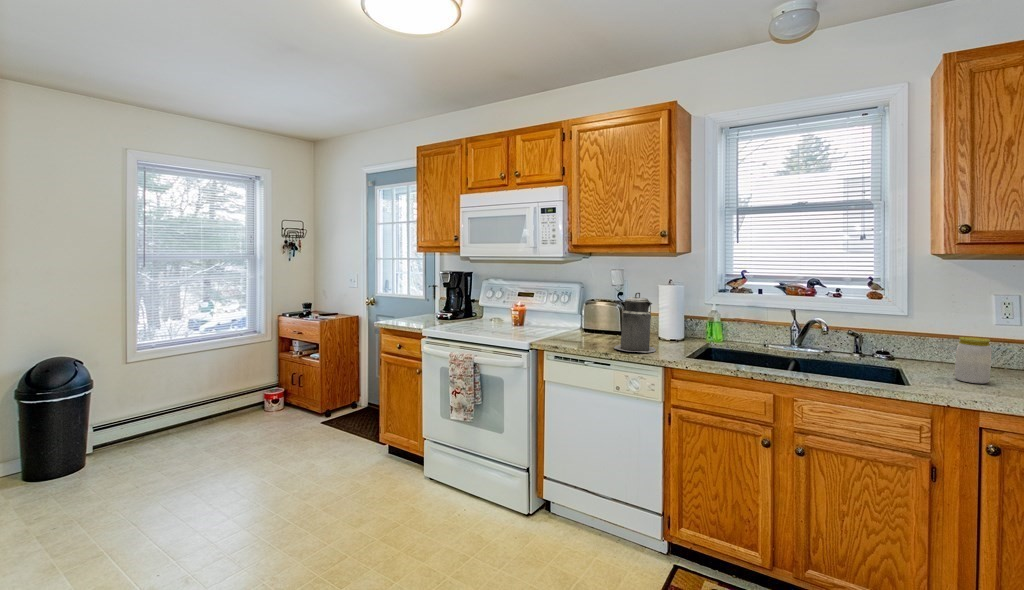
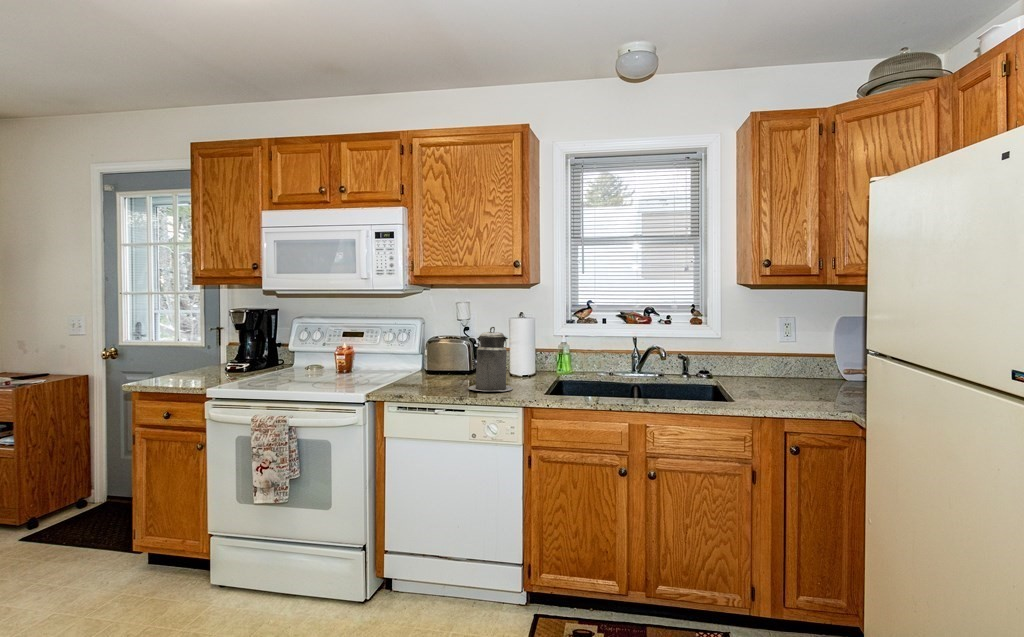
jar: present [955,337,992,383] -> none [763,358,786,397]

